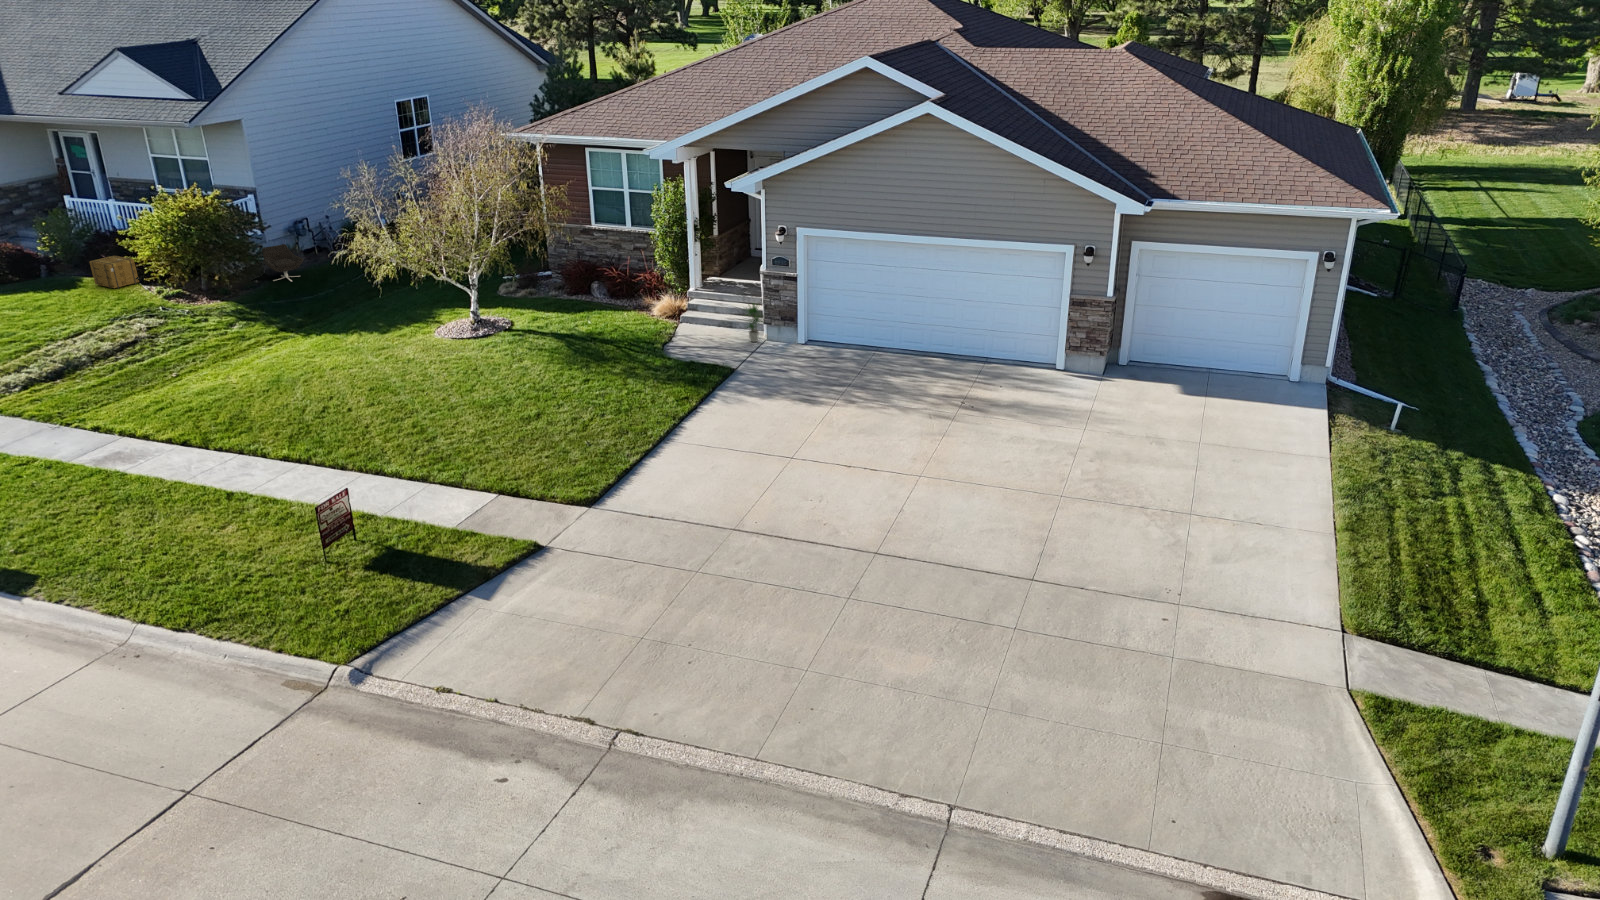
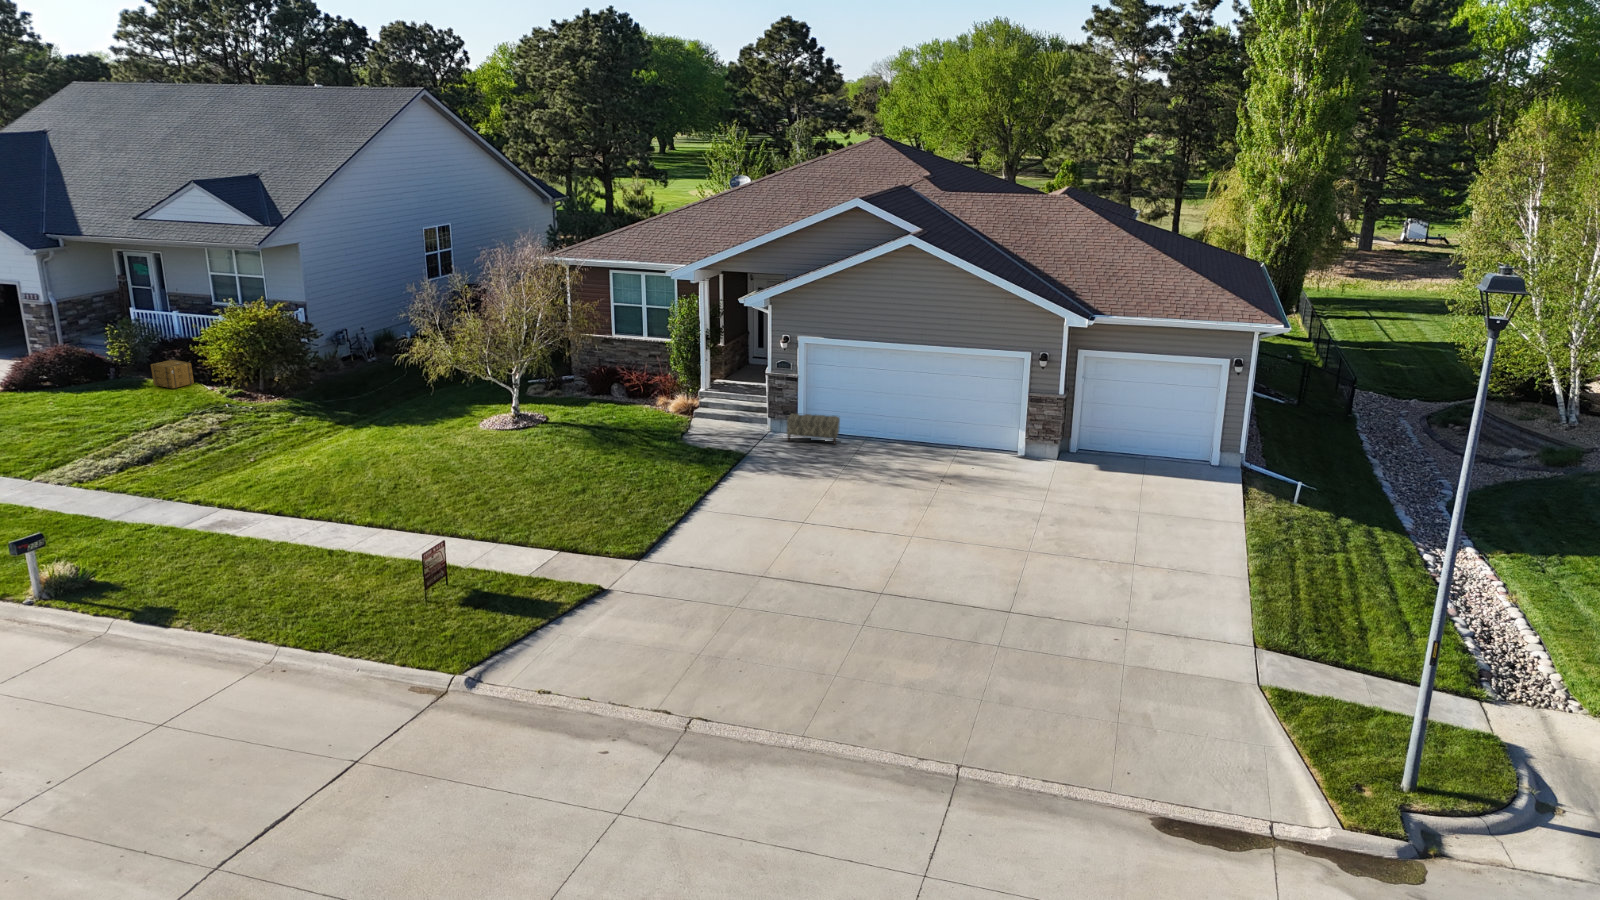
lounge chair: present [262,244,303,282] -> none [306,351,345,384]
potted plant: present [746,303,763,342] -> none [747,400,768,436]
bench: none [786,315,849,353] -> present [787,413,840,444]

